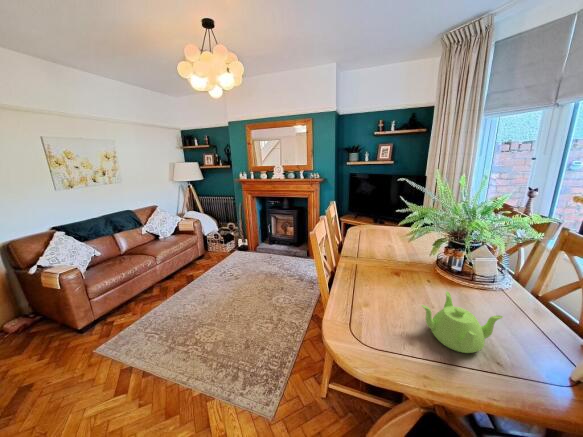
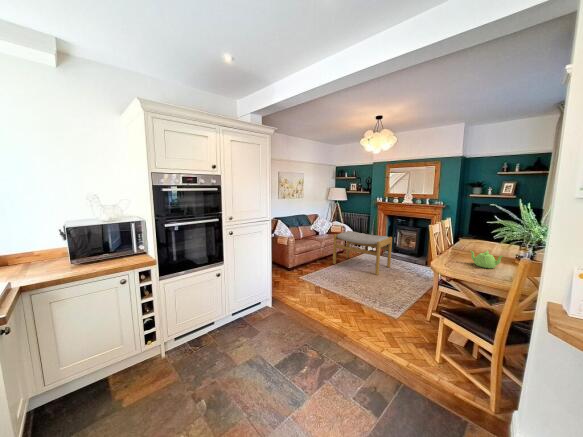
footstool: none [171,229,266,298] -> present [333,231,392,275]

